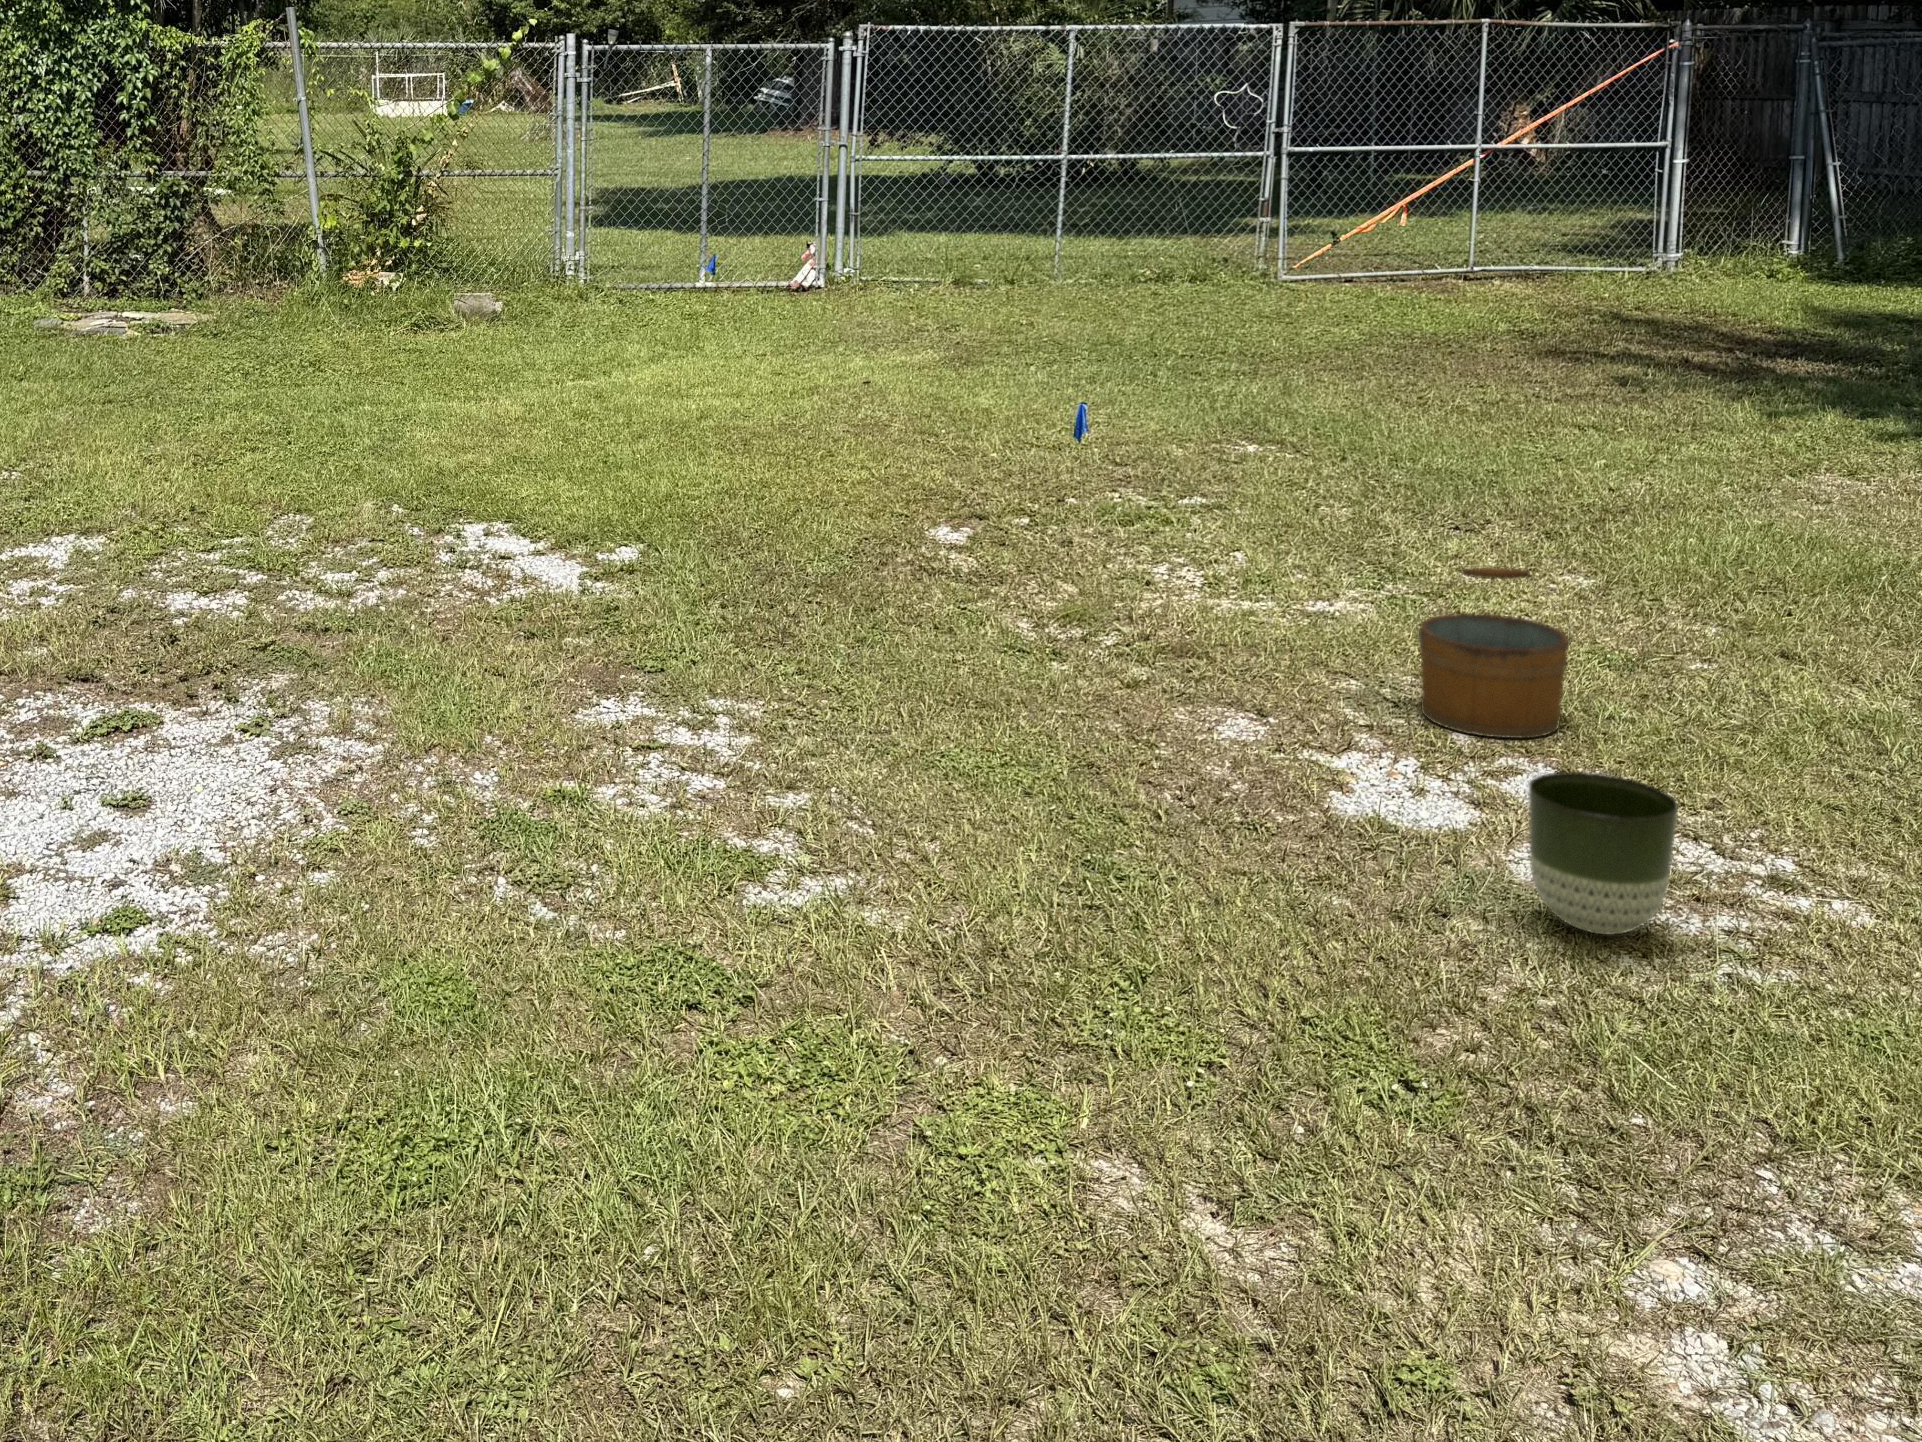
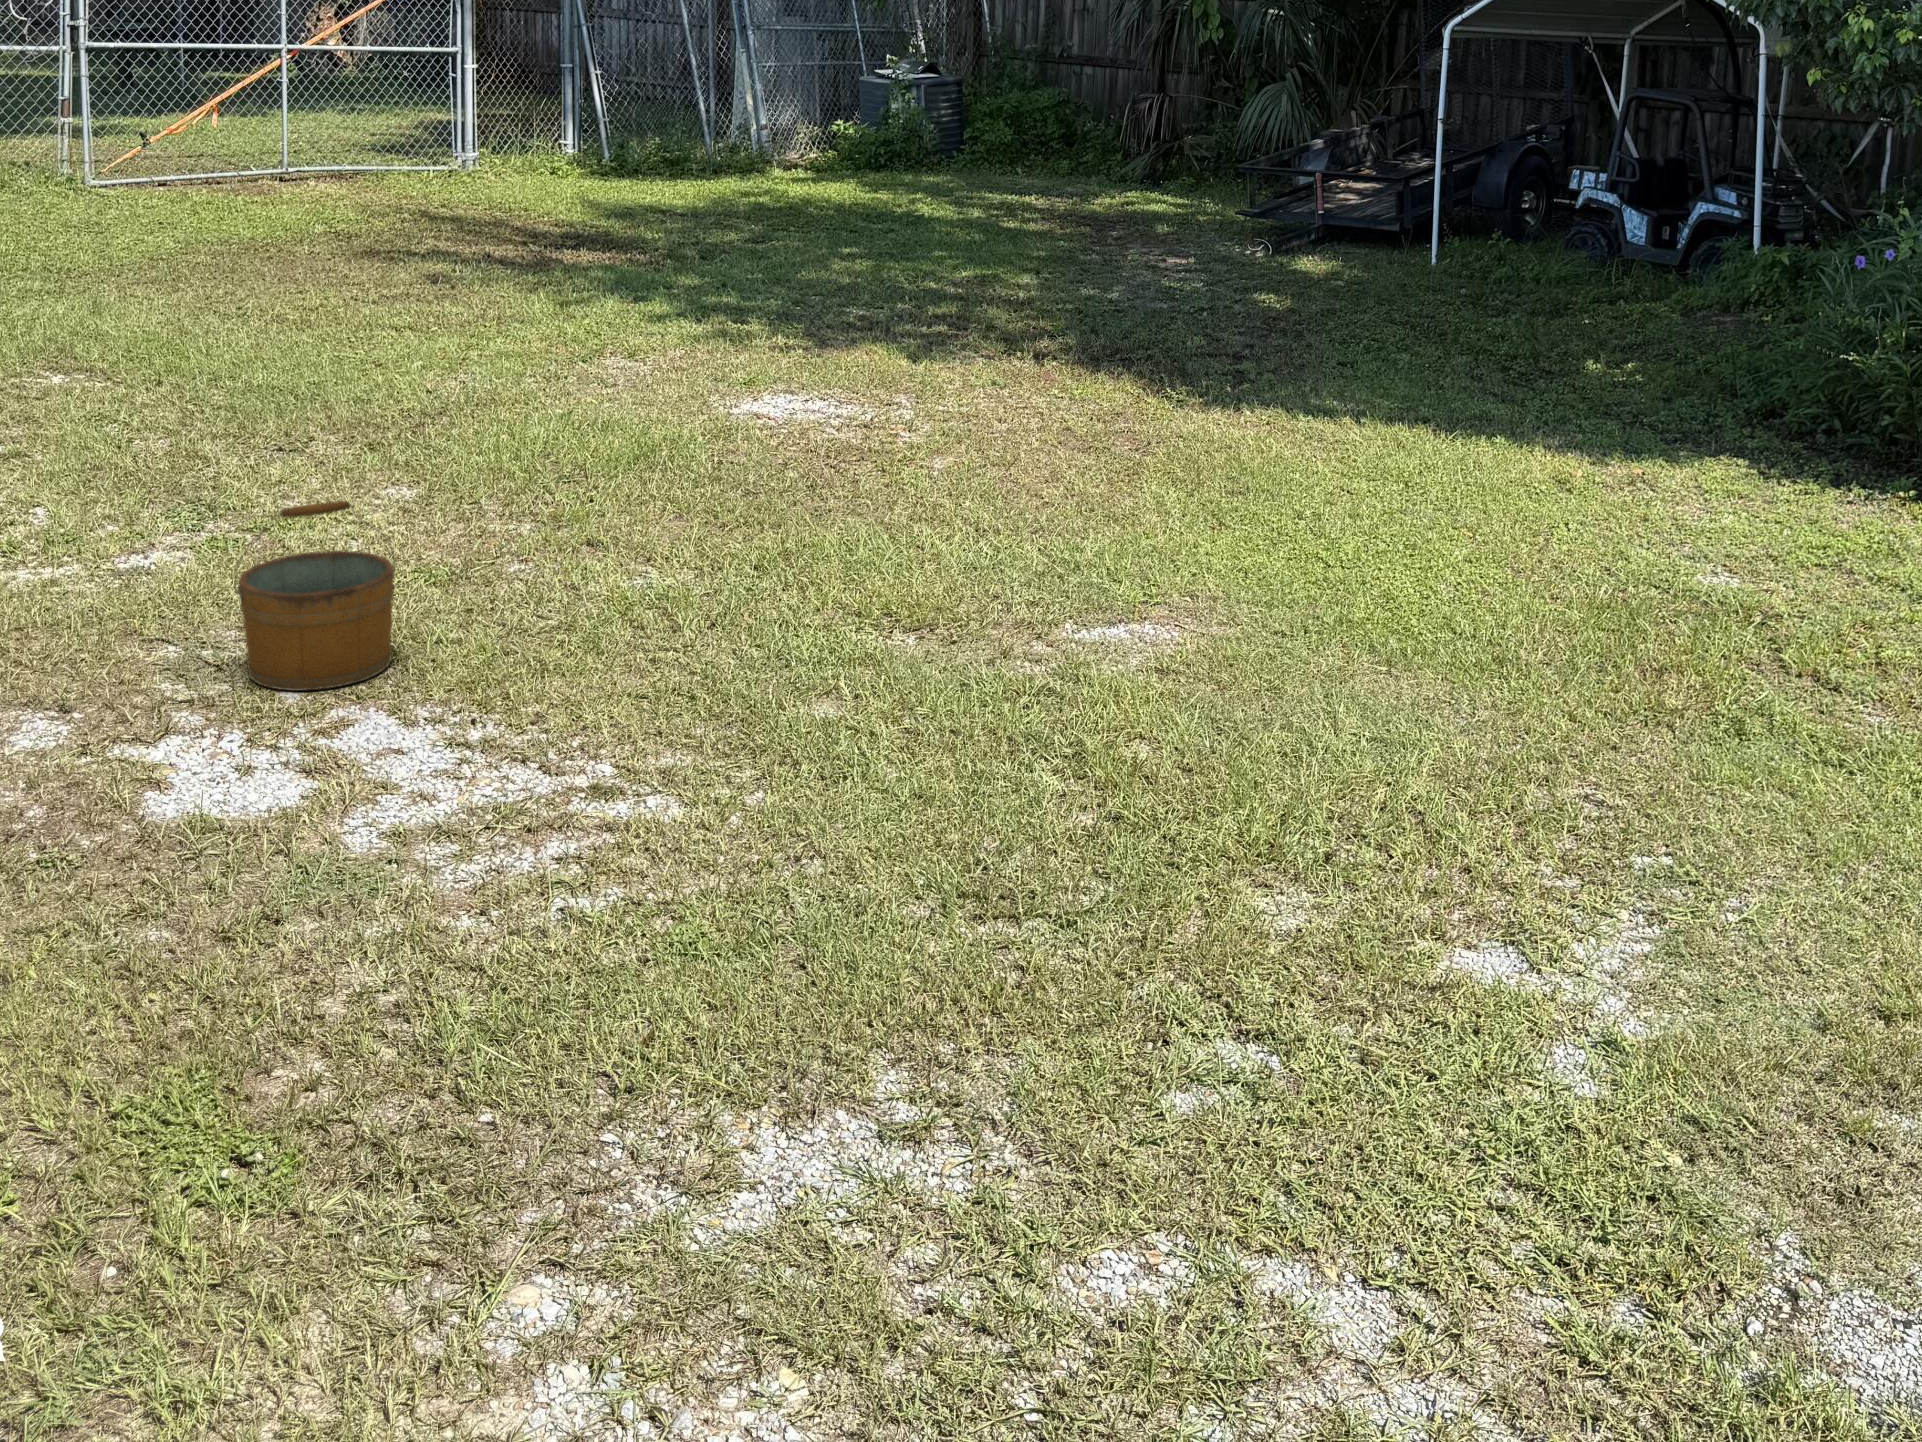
planter: present [1529,772,1678,935] -> none [359,728,508,908]

